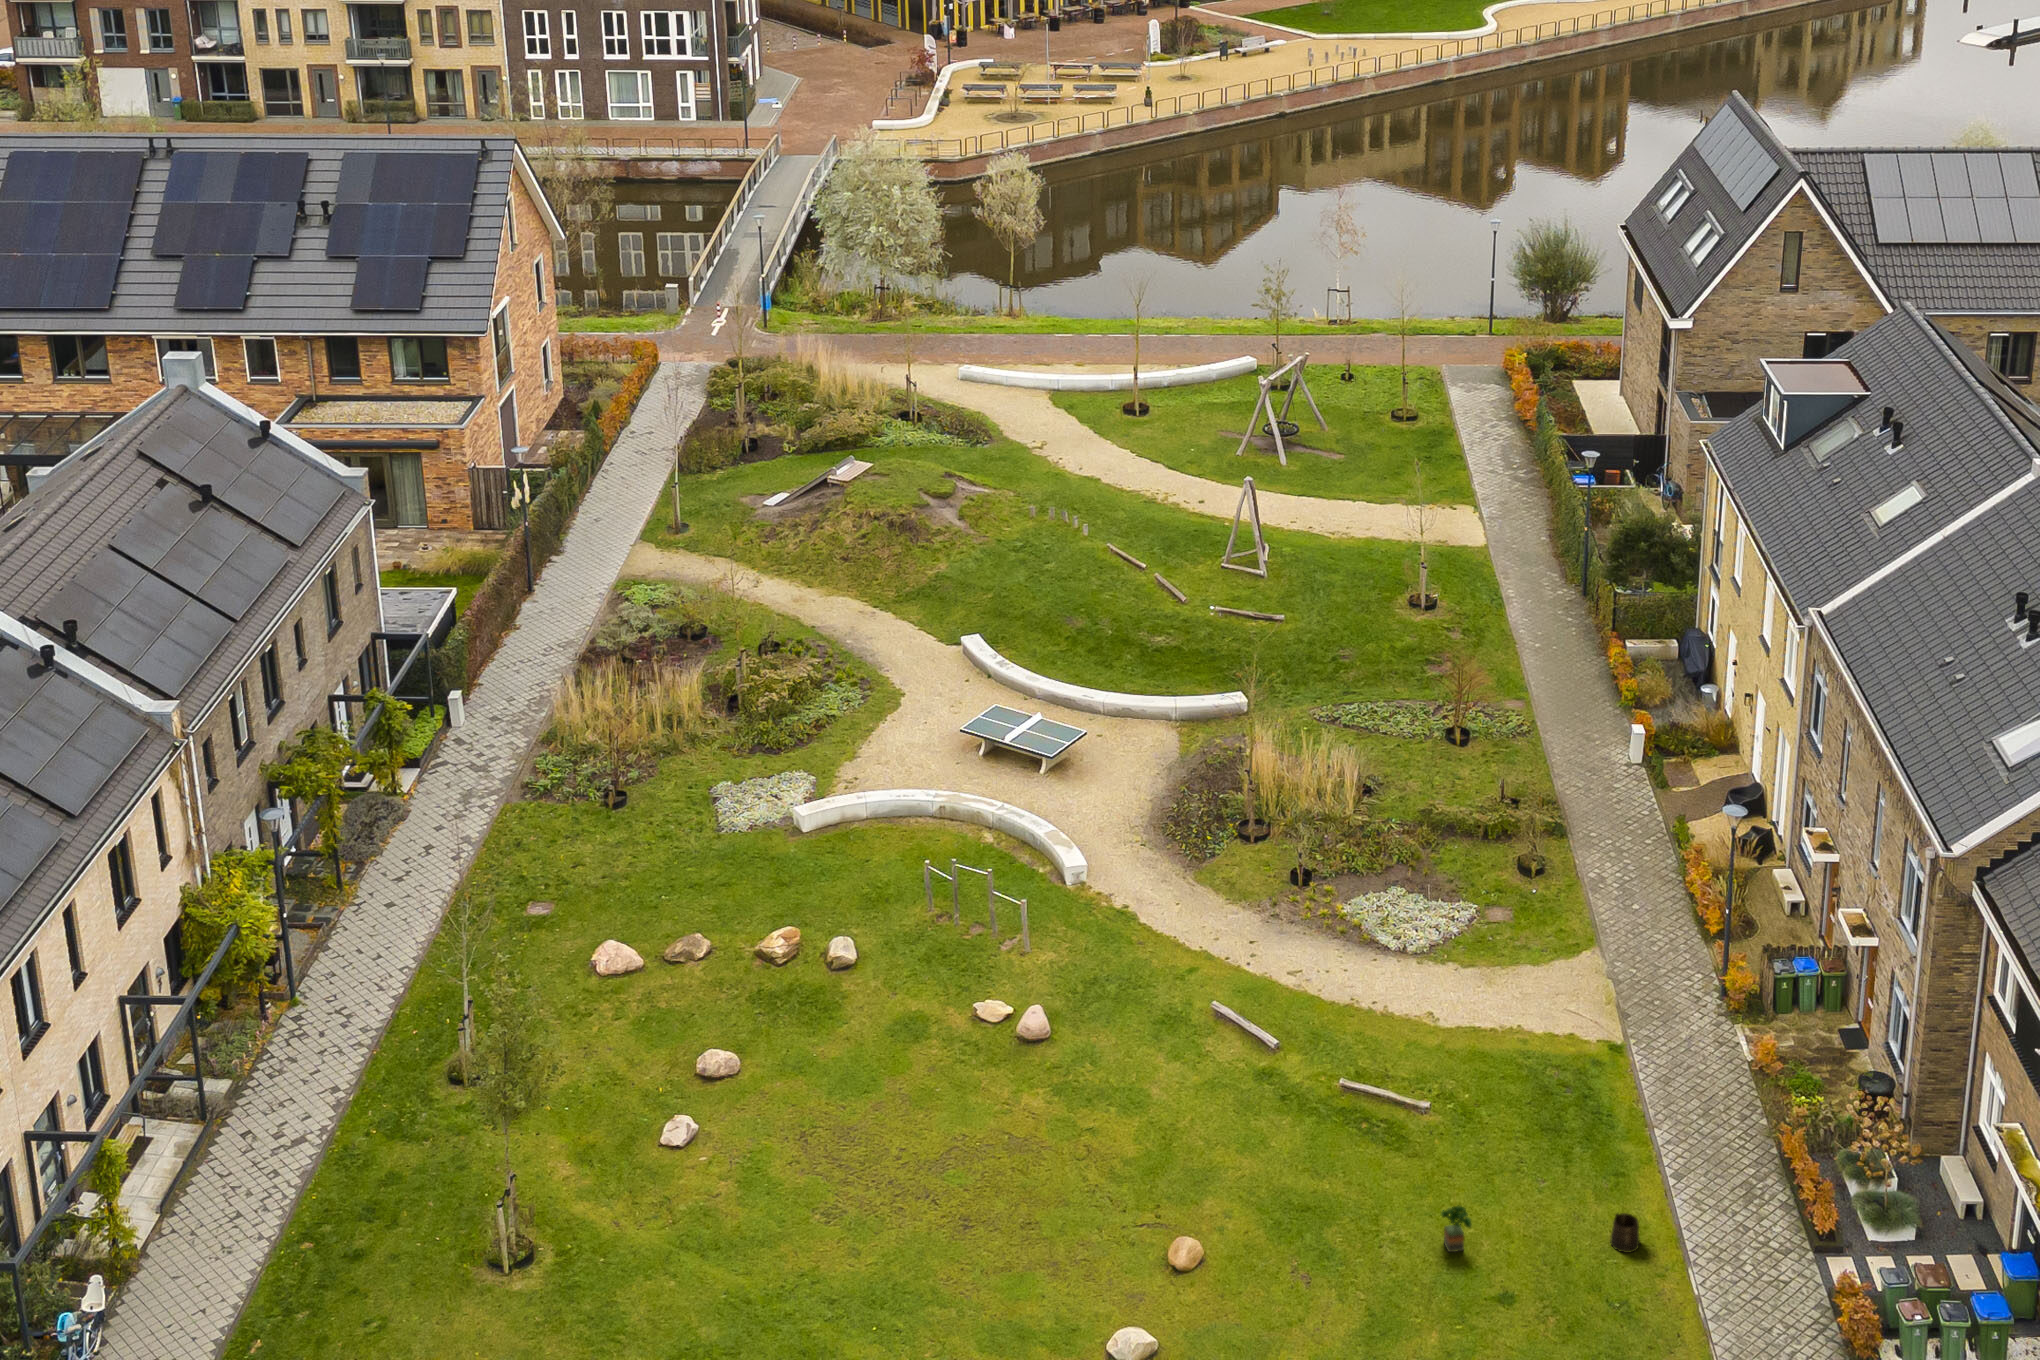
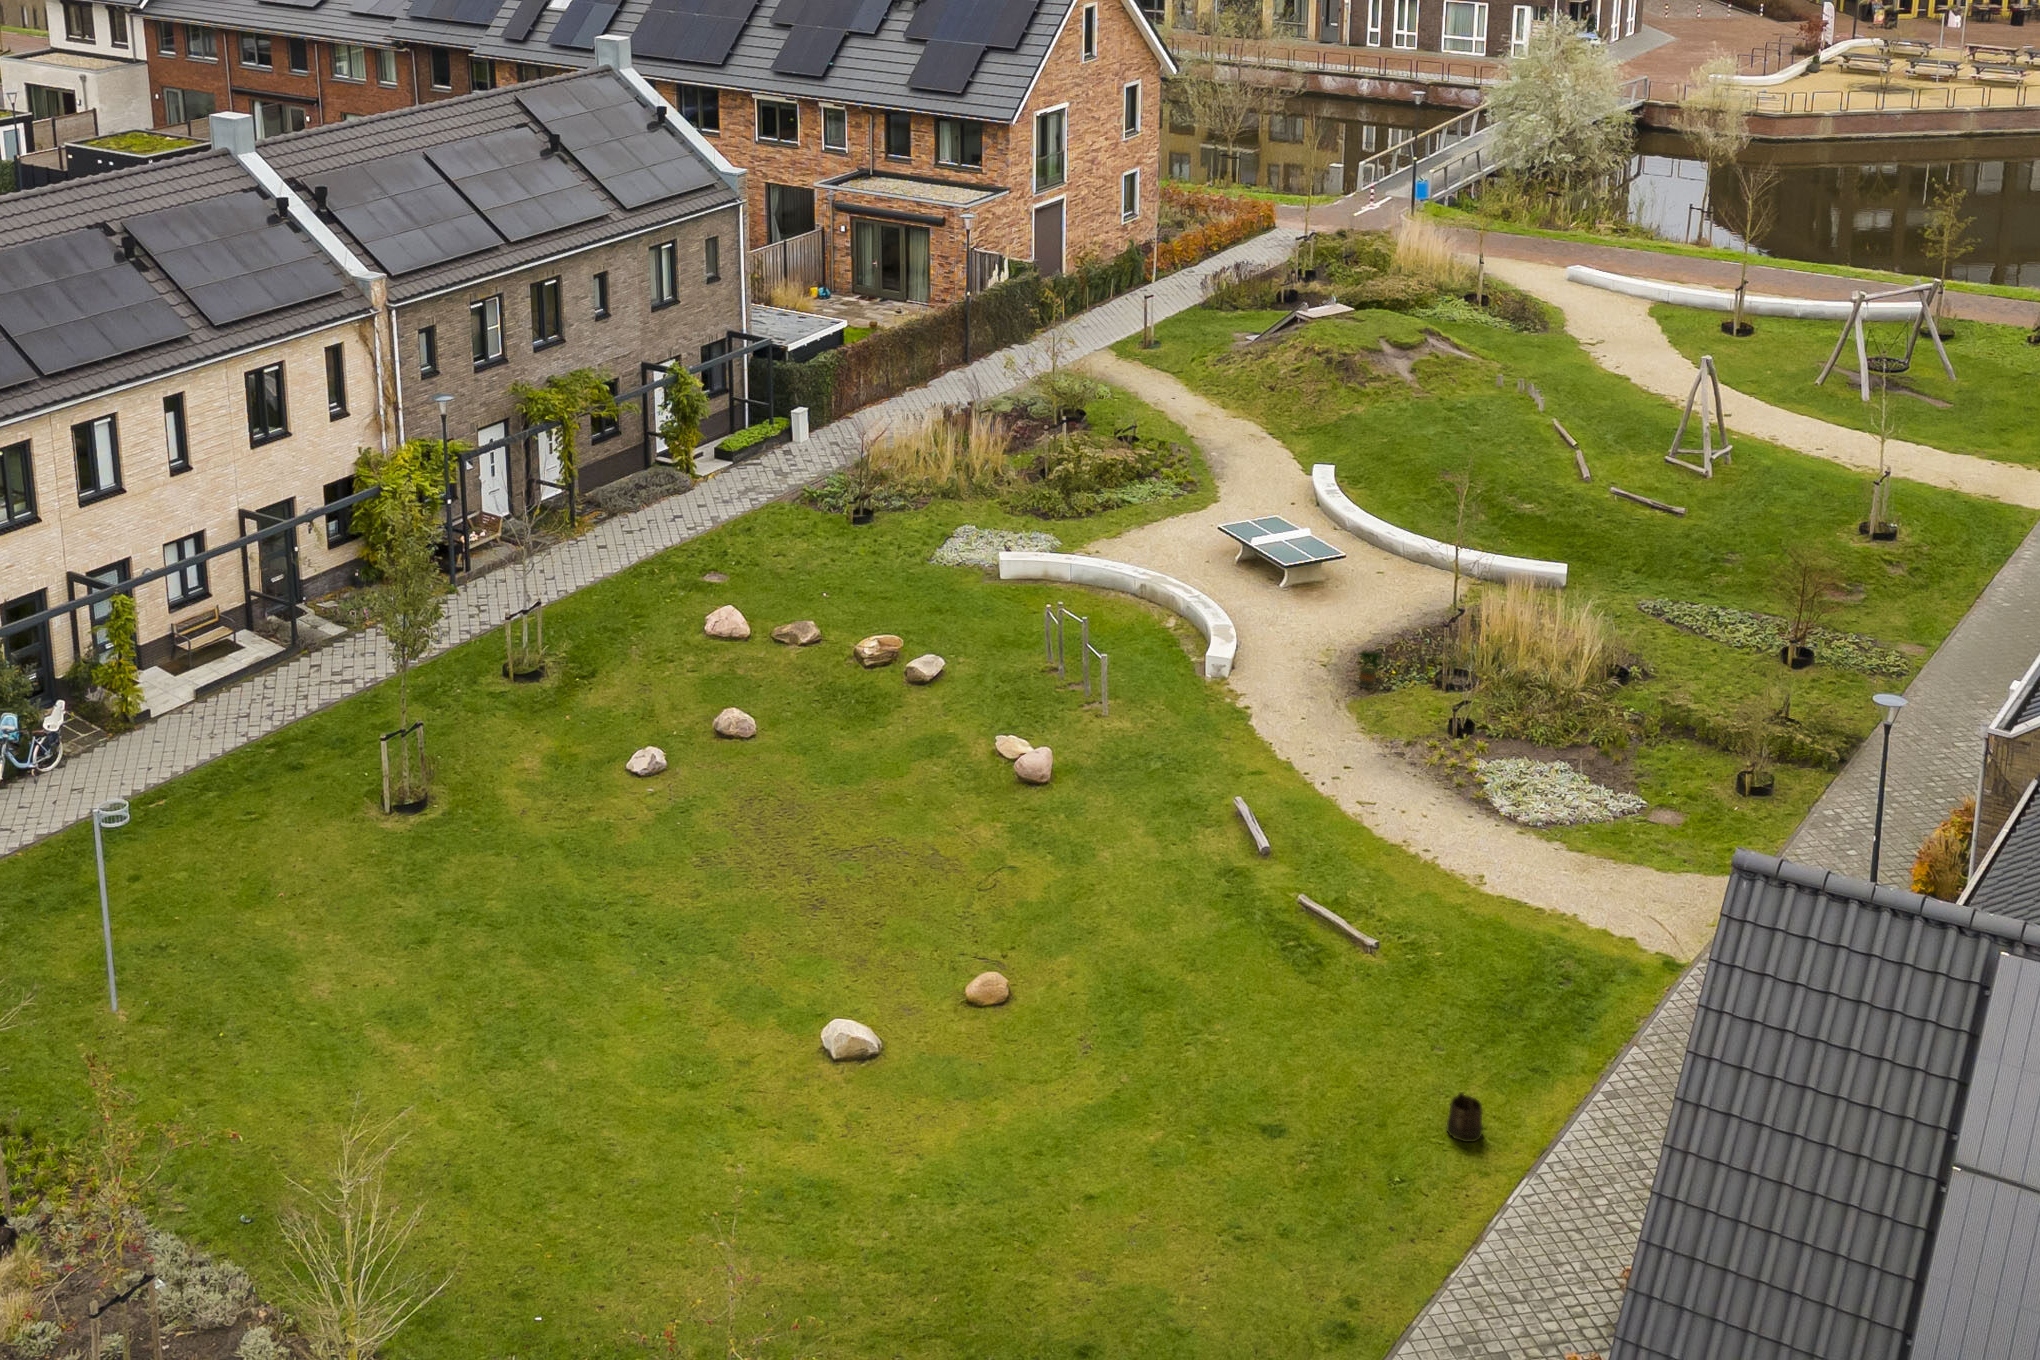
potted tree: present [1442,1205,1472,1252] -> present [1358,650,1381,689]

